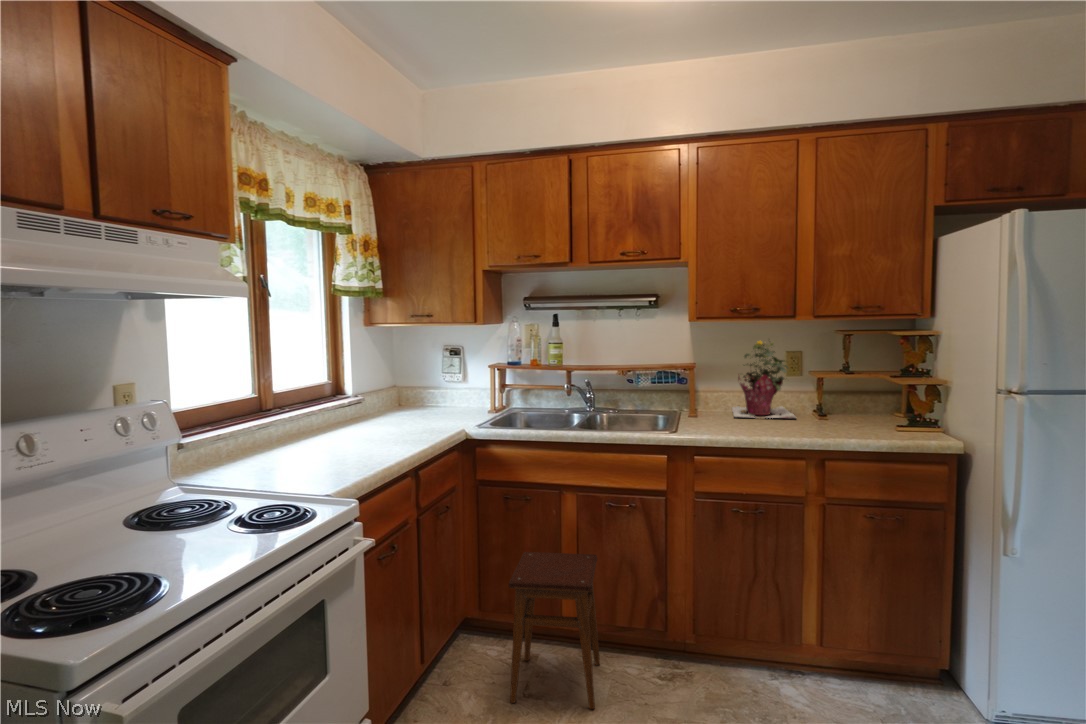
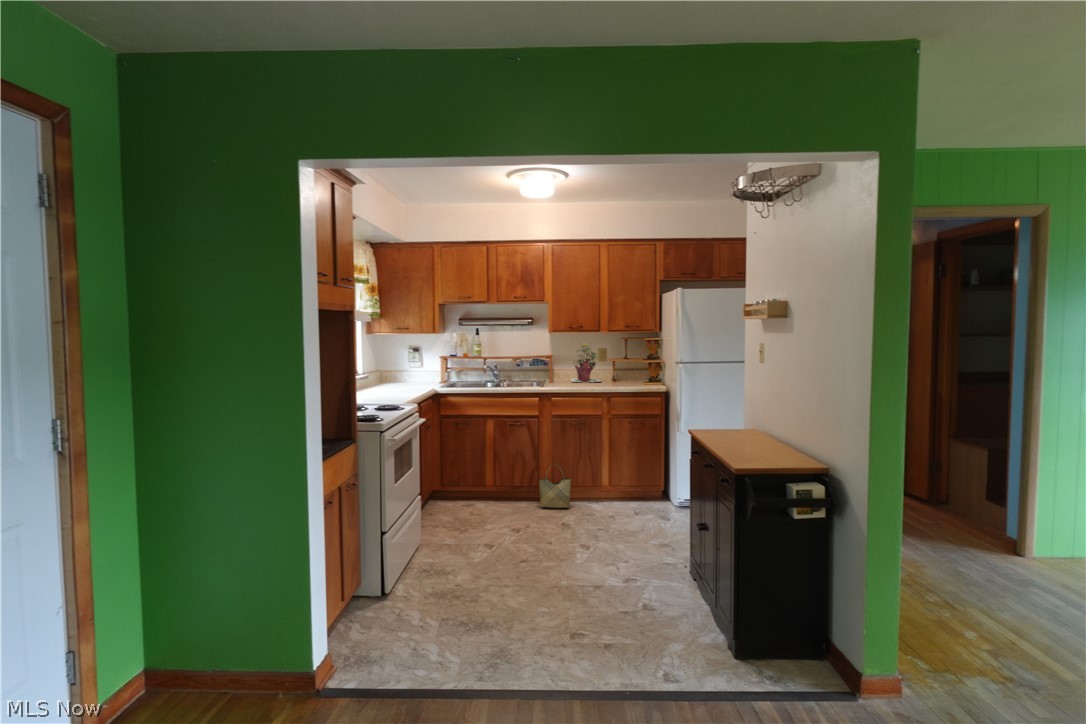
stool: present [509,552,600,709] -> none [466,448,507,517]
woven basket: none [663,591,735,698] -> present [539,462,571,508]

